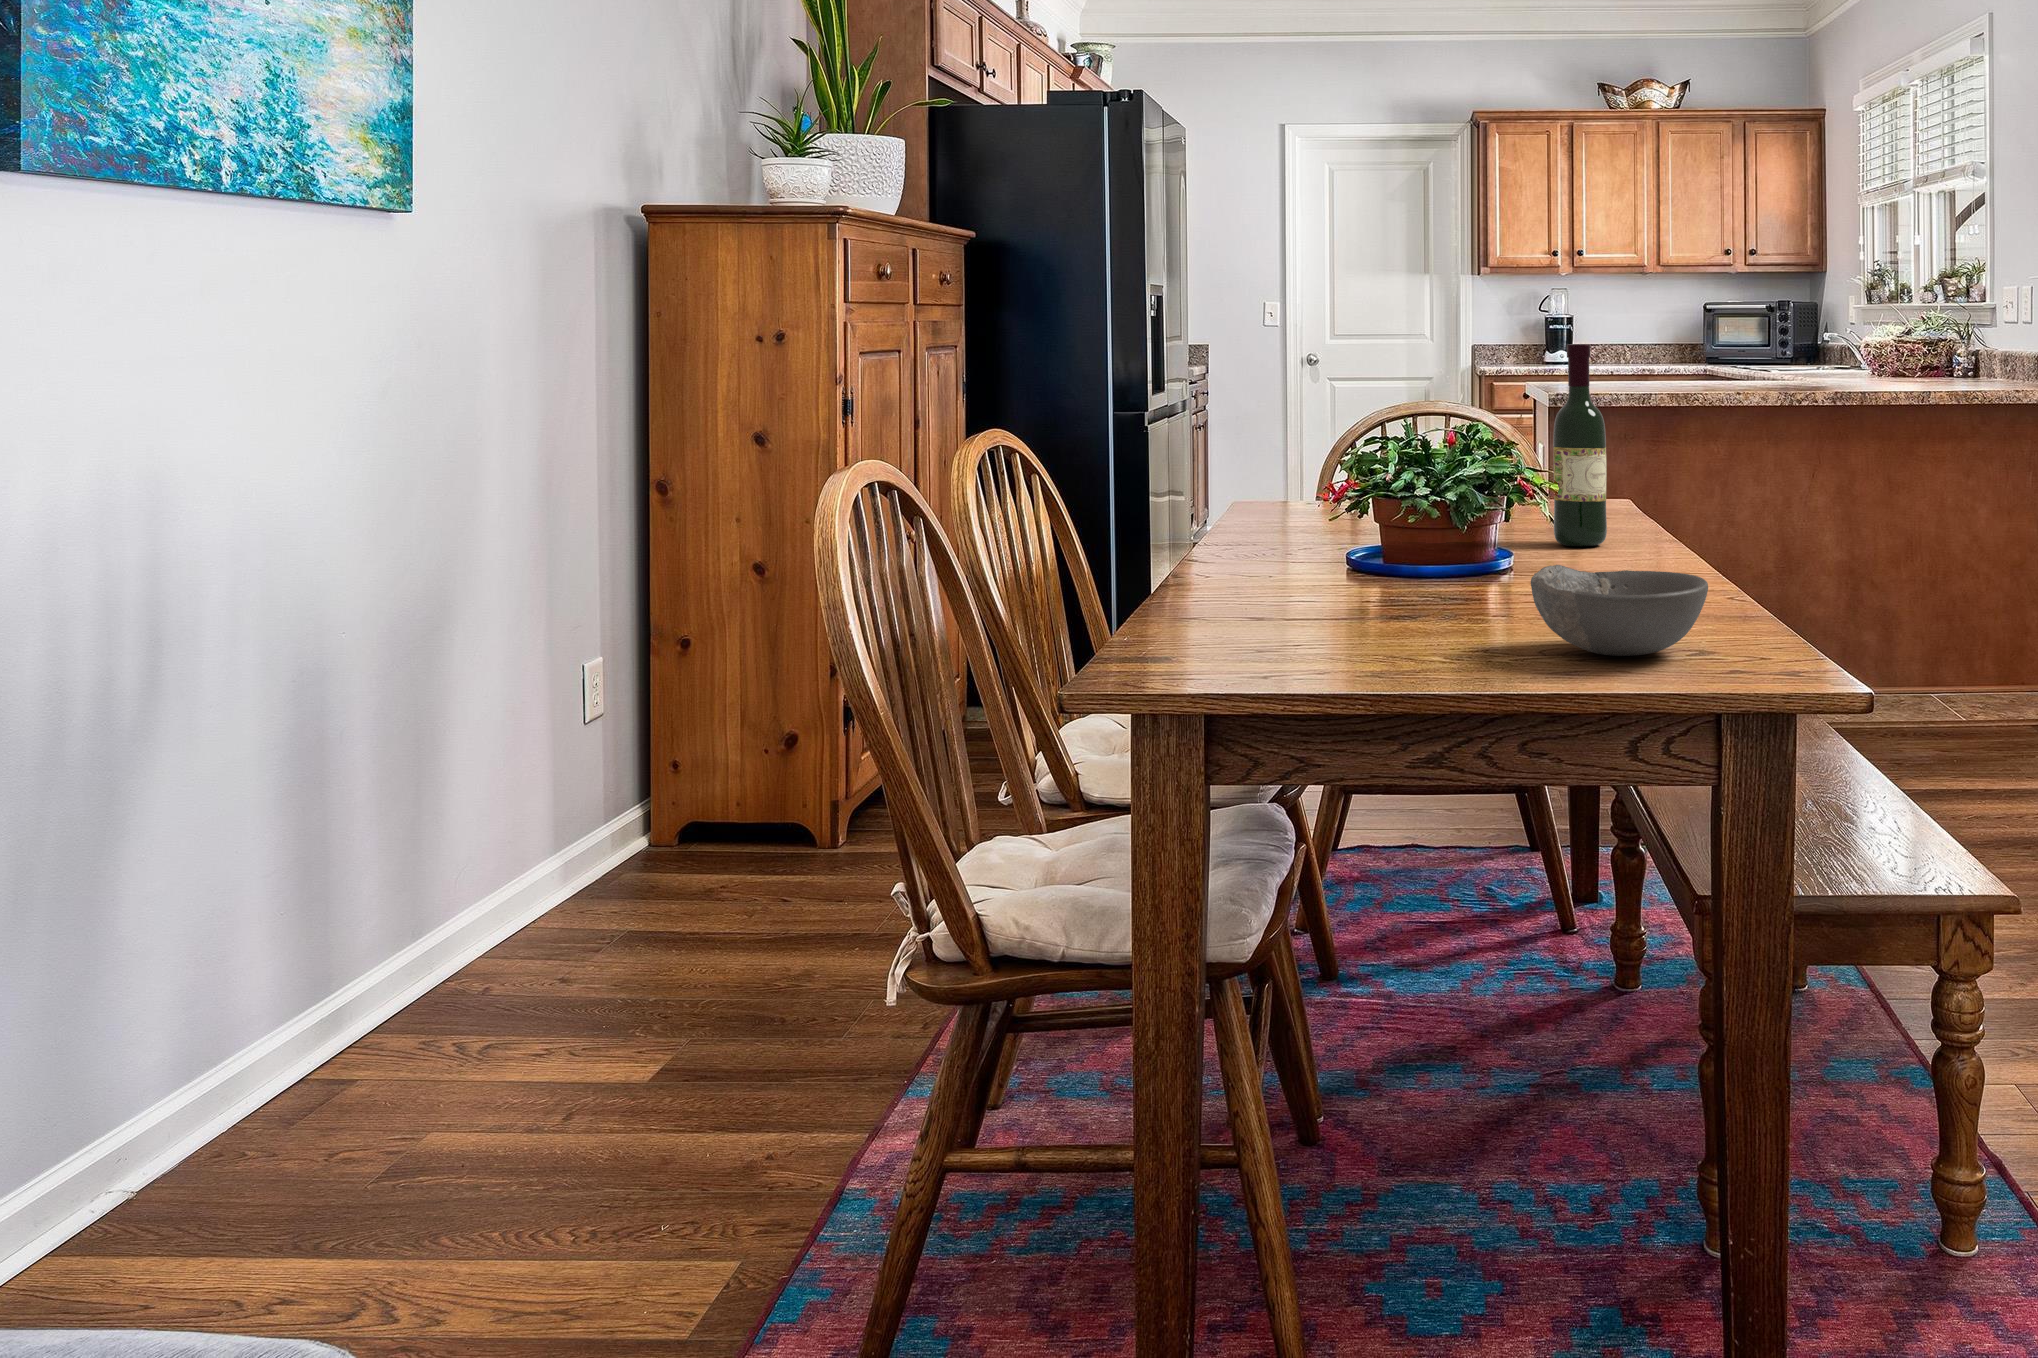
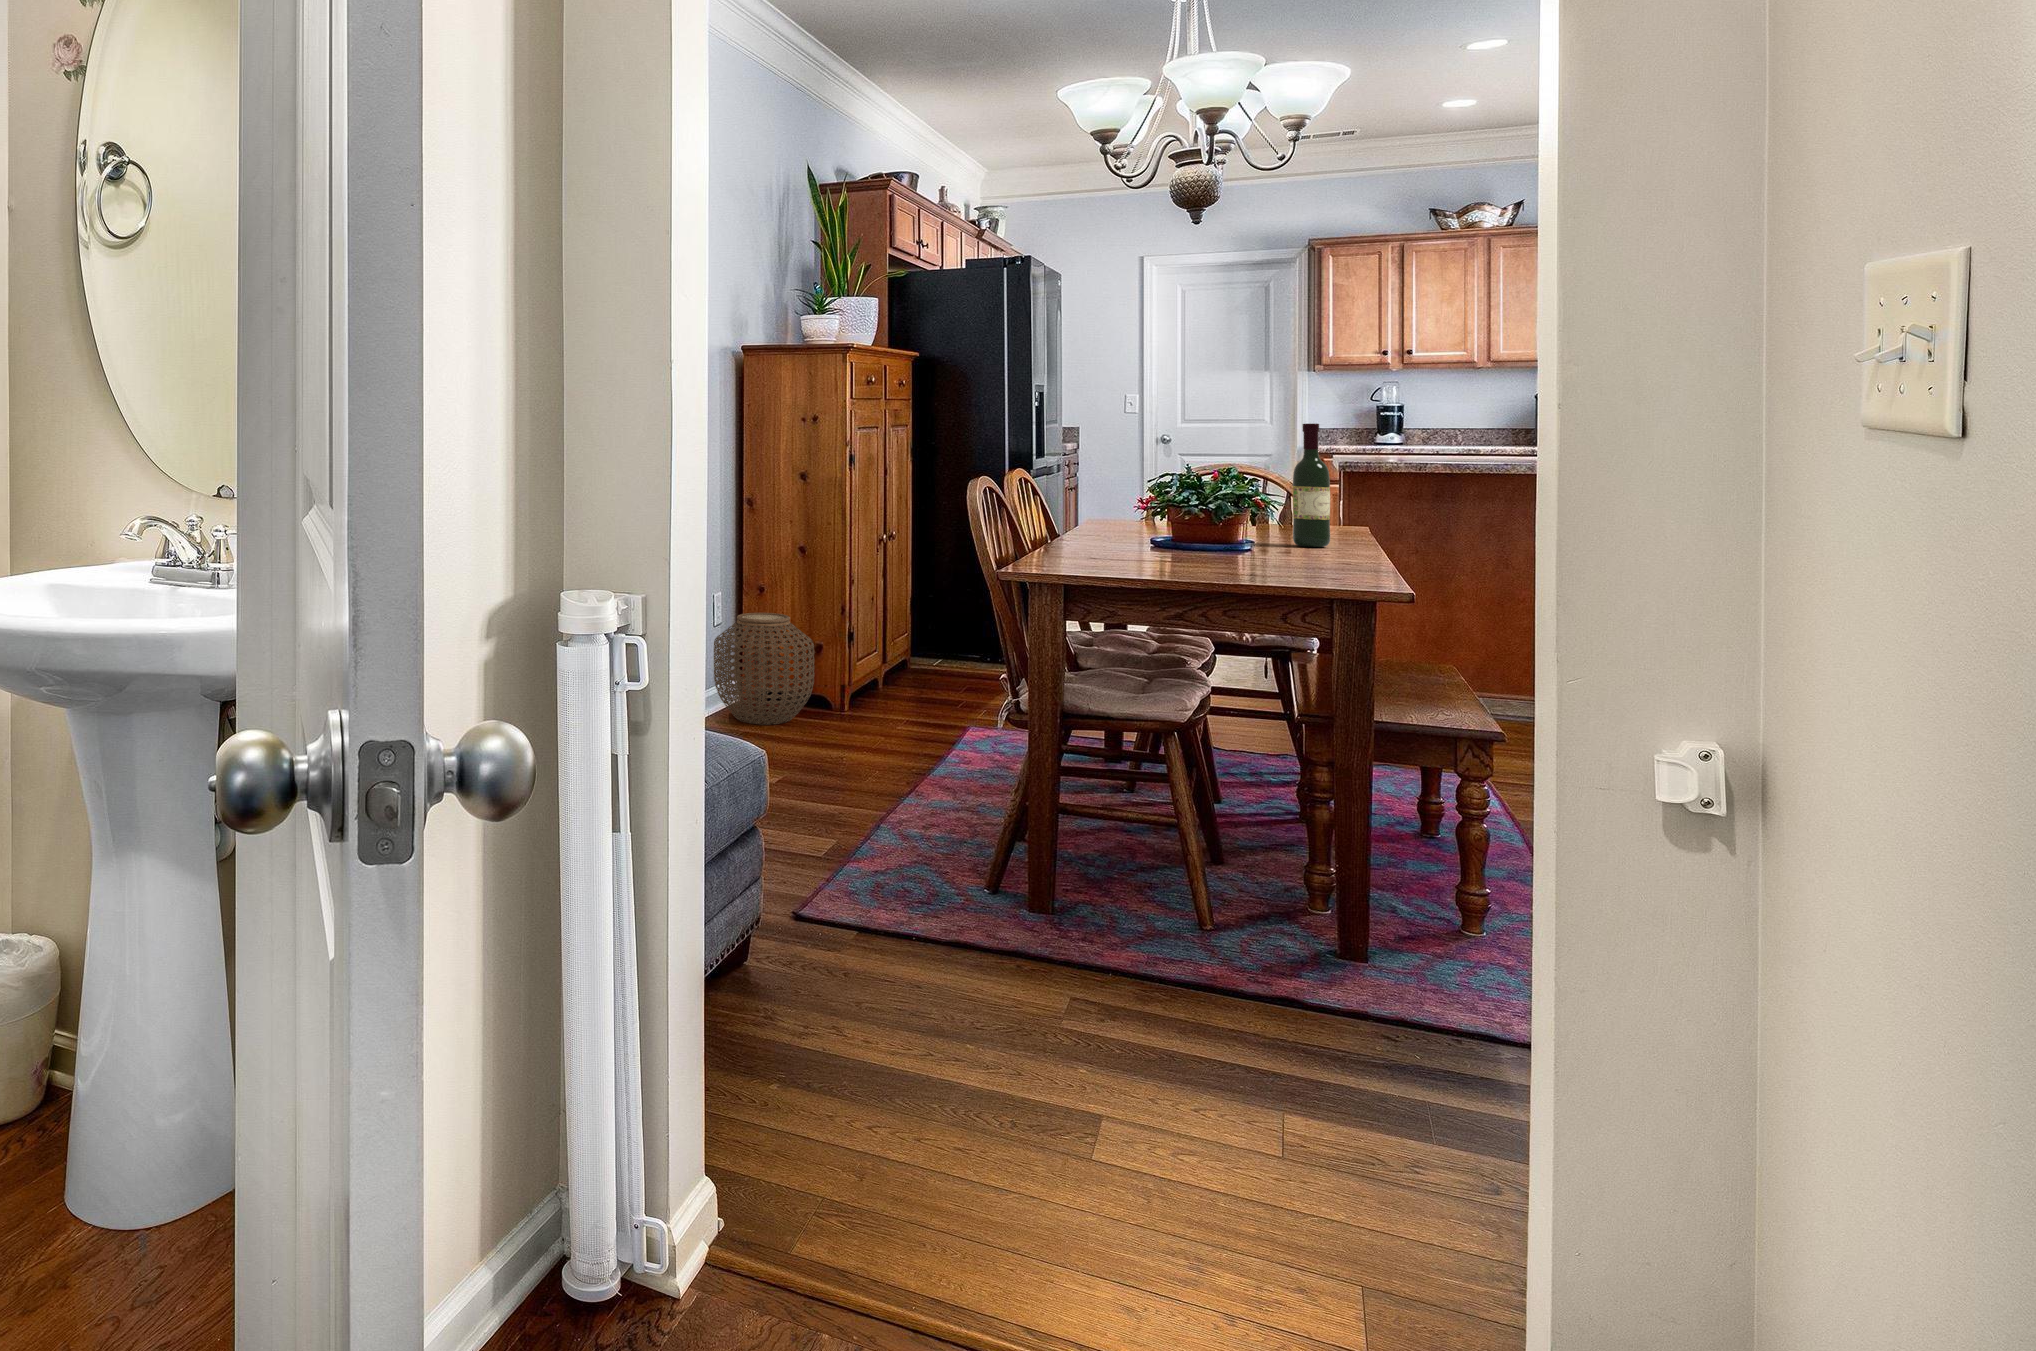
bowl: present [1531,565,1708,656] -> none [1239,539,1345,585]
woven basket: none [578,692,777,907] -> present [714,613,814,725]

